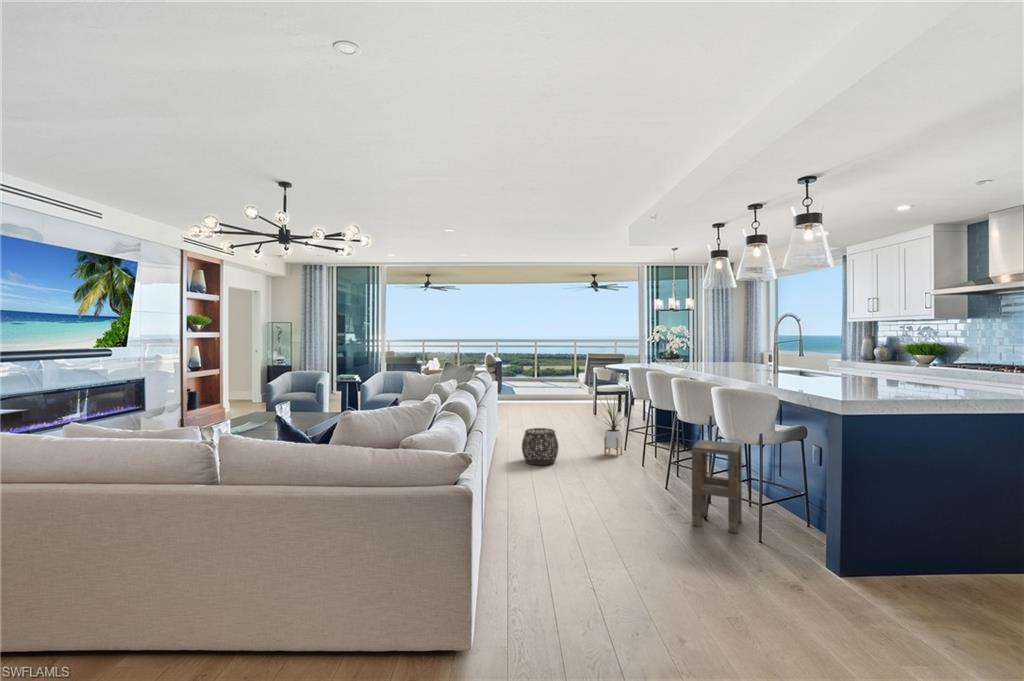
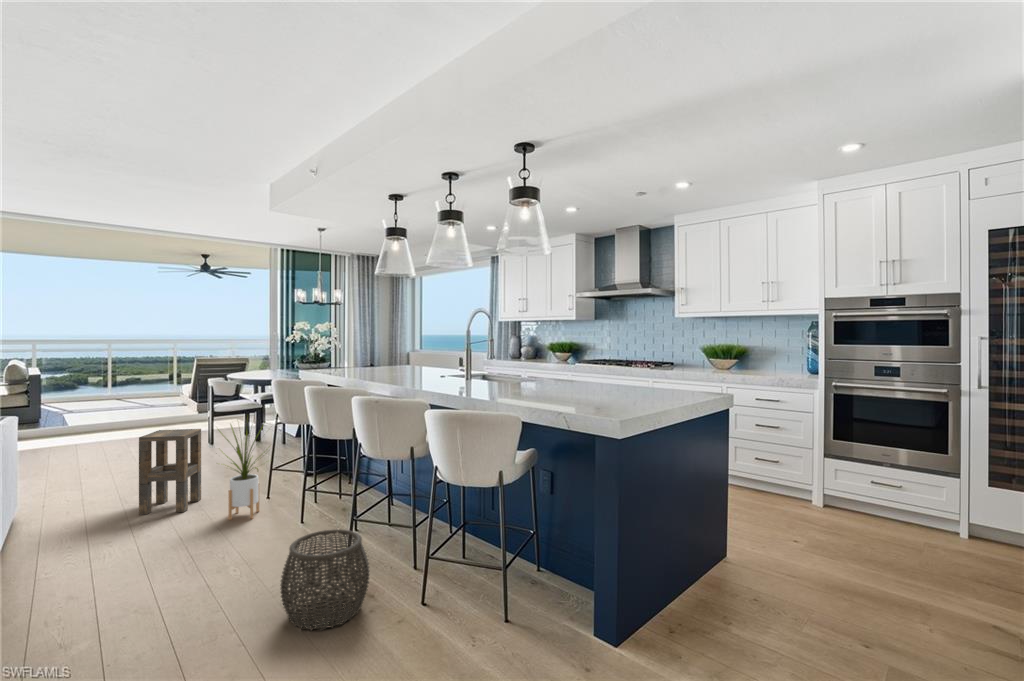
woven basket: present [522,428,559,465] -> present [280,529,369,630]
side table: present [692,440,742,533] -> present [139,429,201,515]

